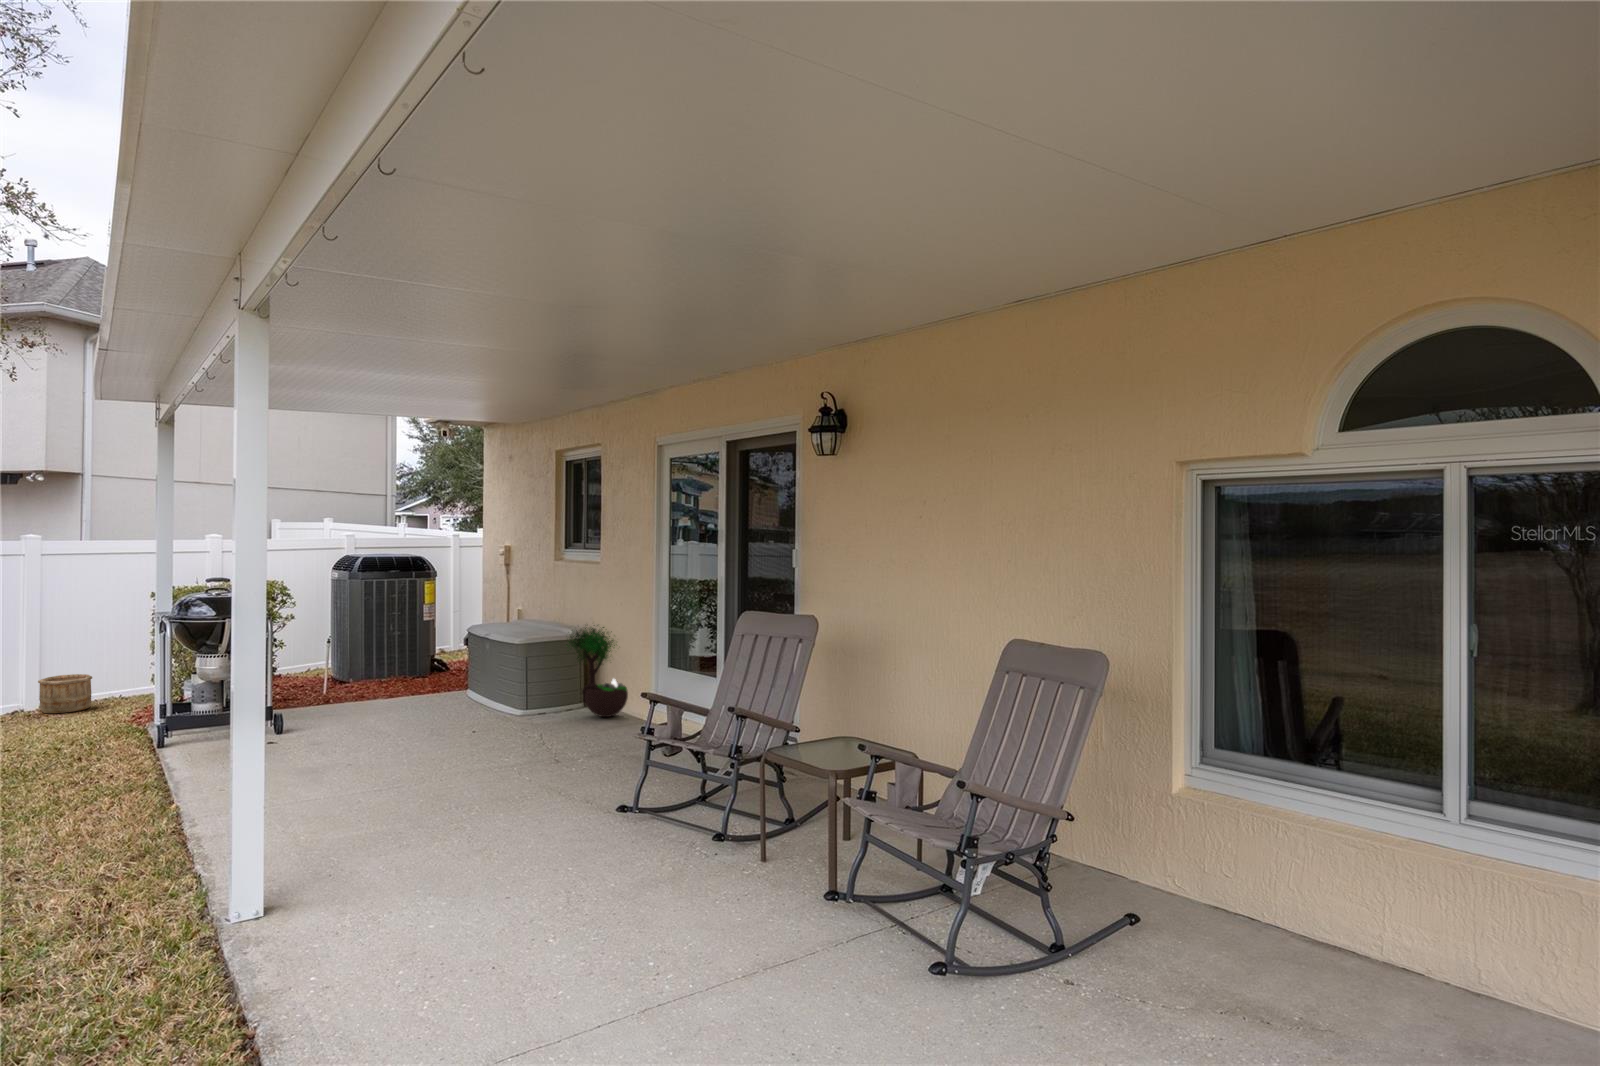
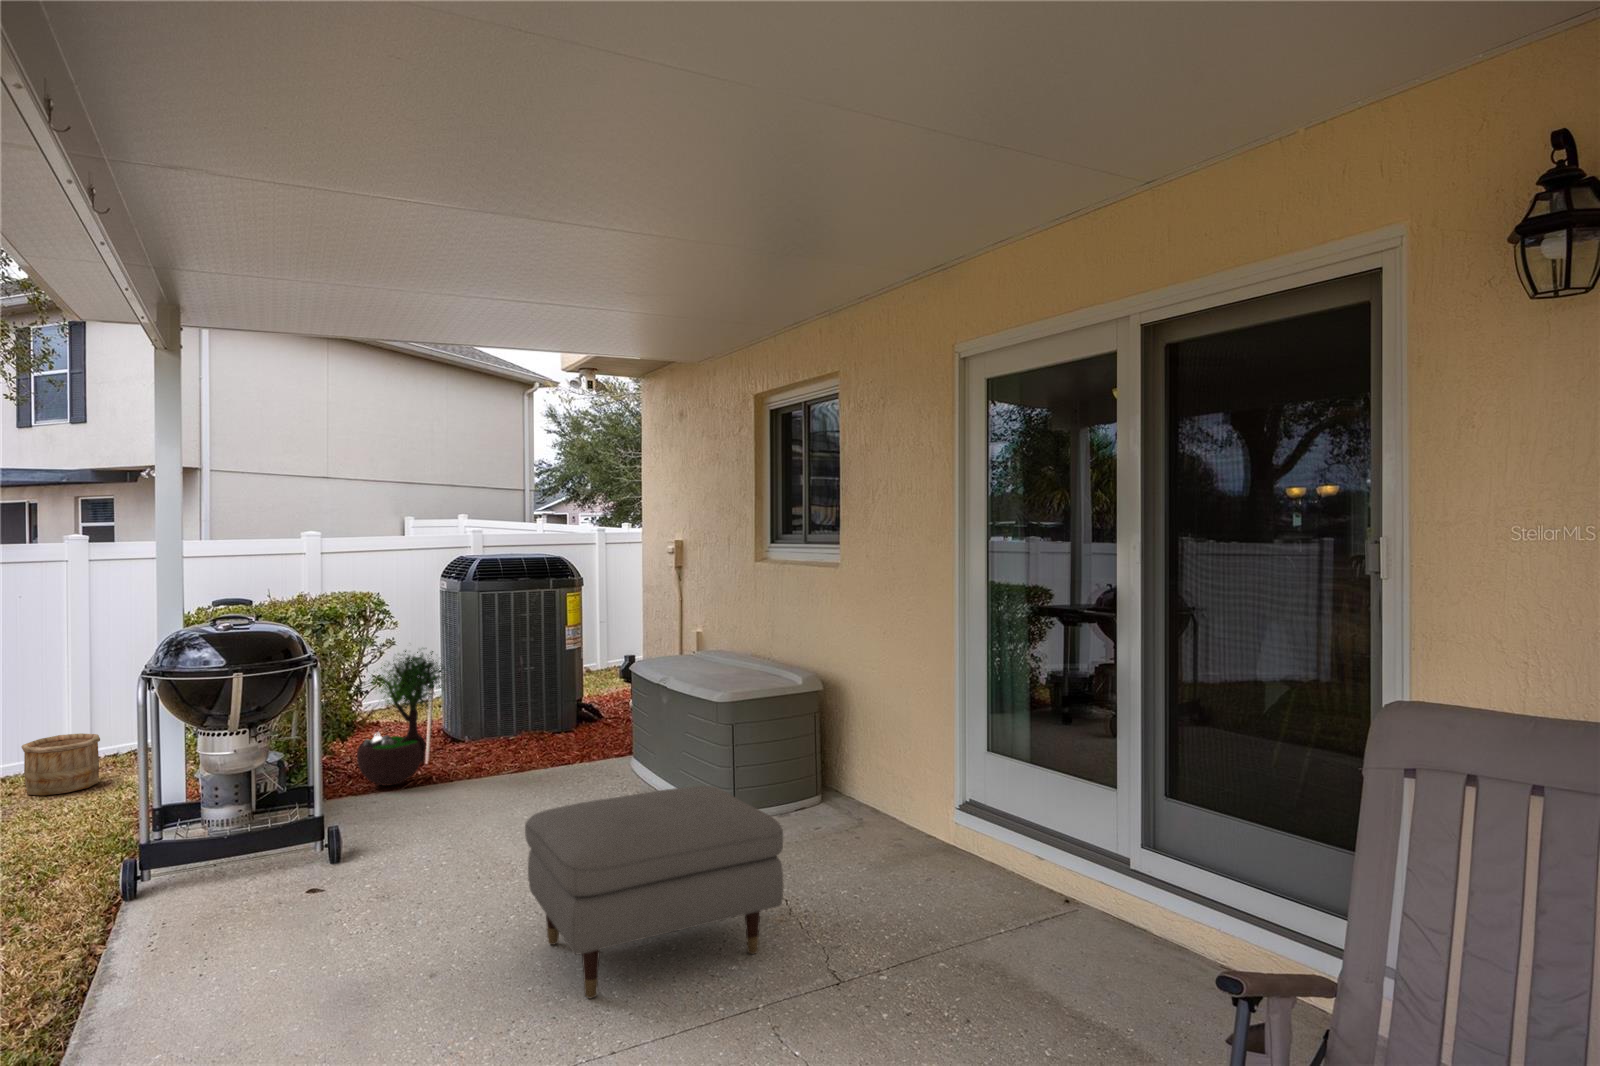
potted tree: present [567,625,628,717] -> present [357,651,445,786]
ottoman: none [400,680,535,770] -> present [525,786,784,998]

